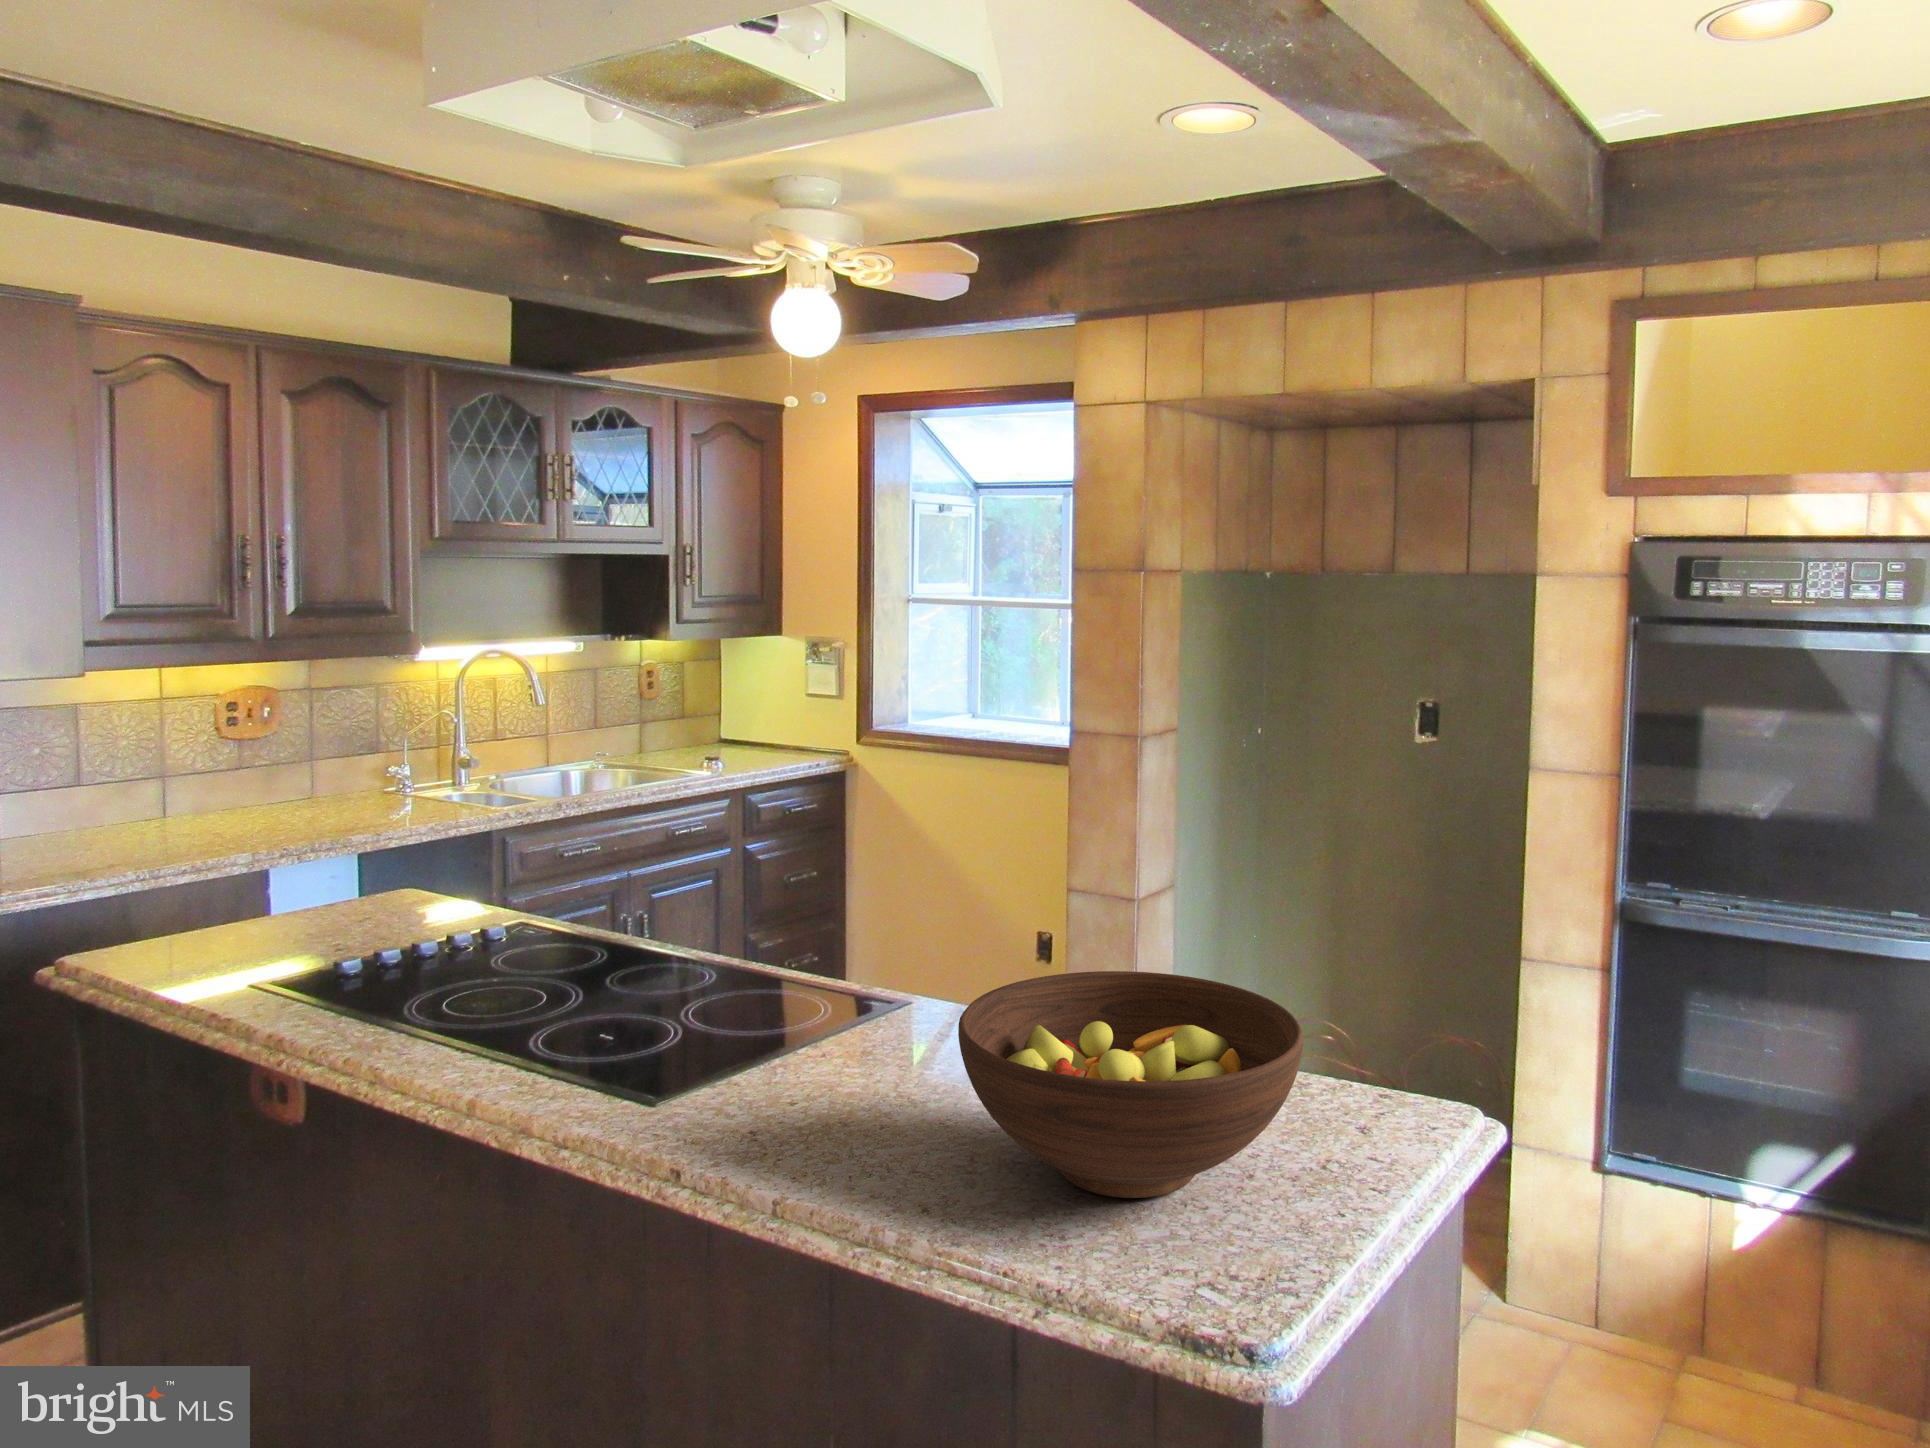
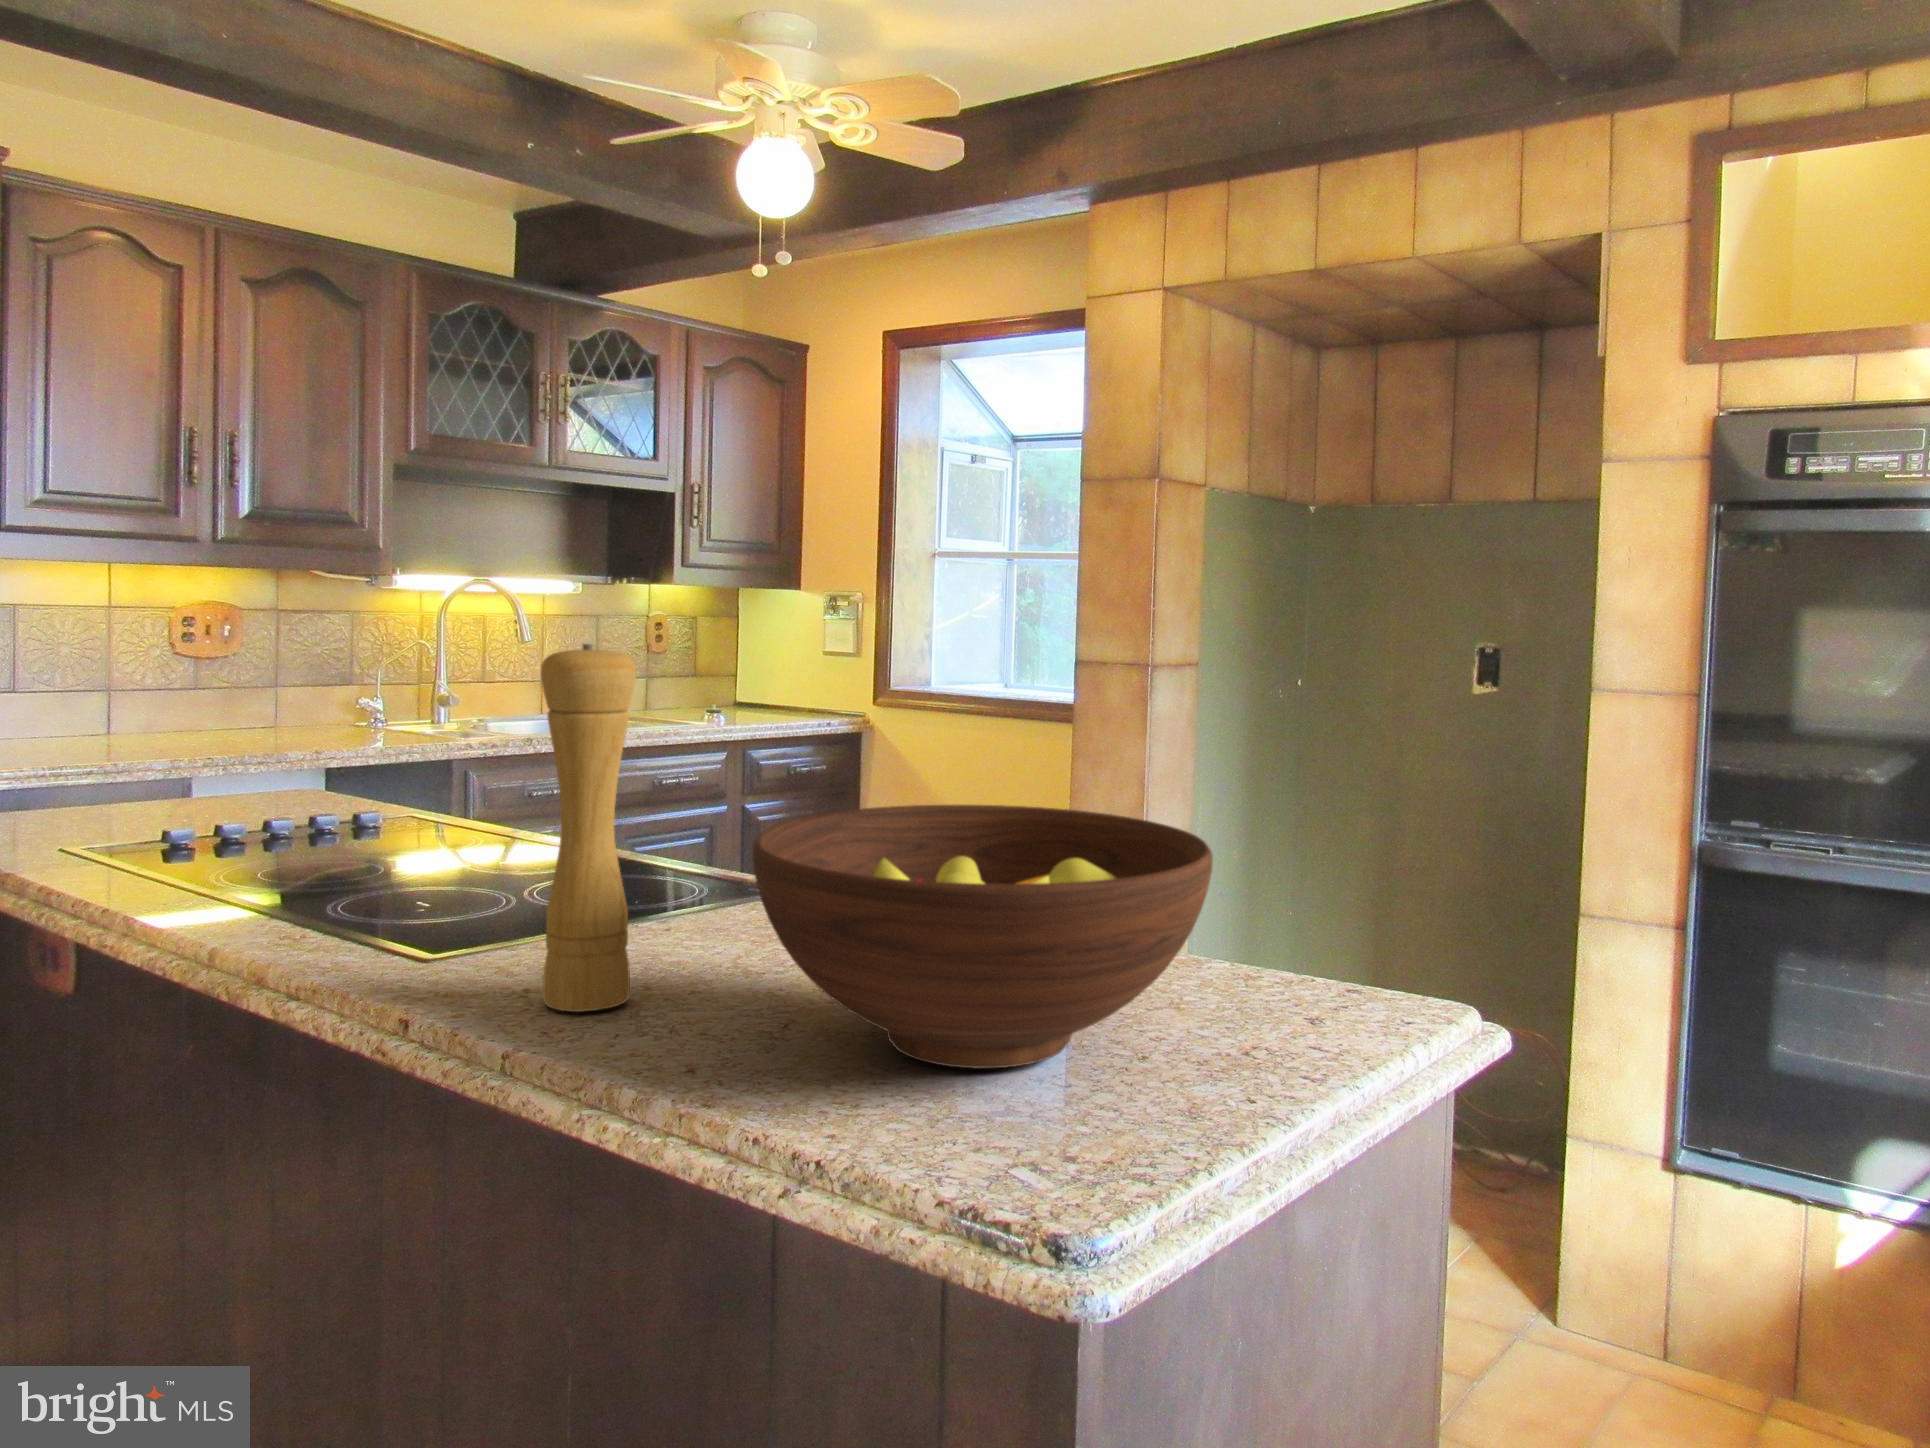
pepper mill: none [773,869,846,1155] -> present [541,644,636,1012]

